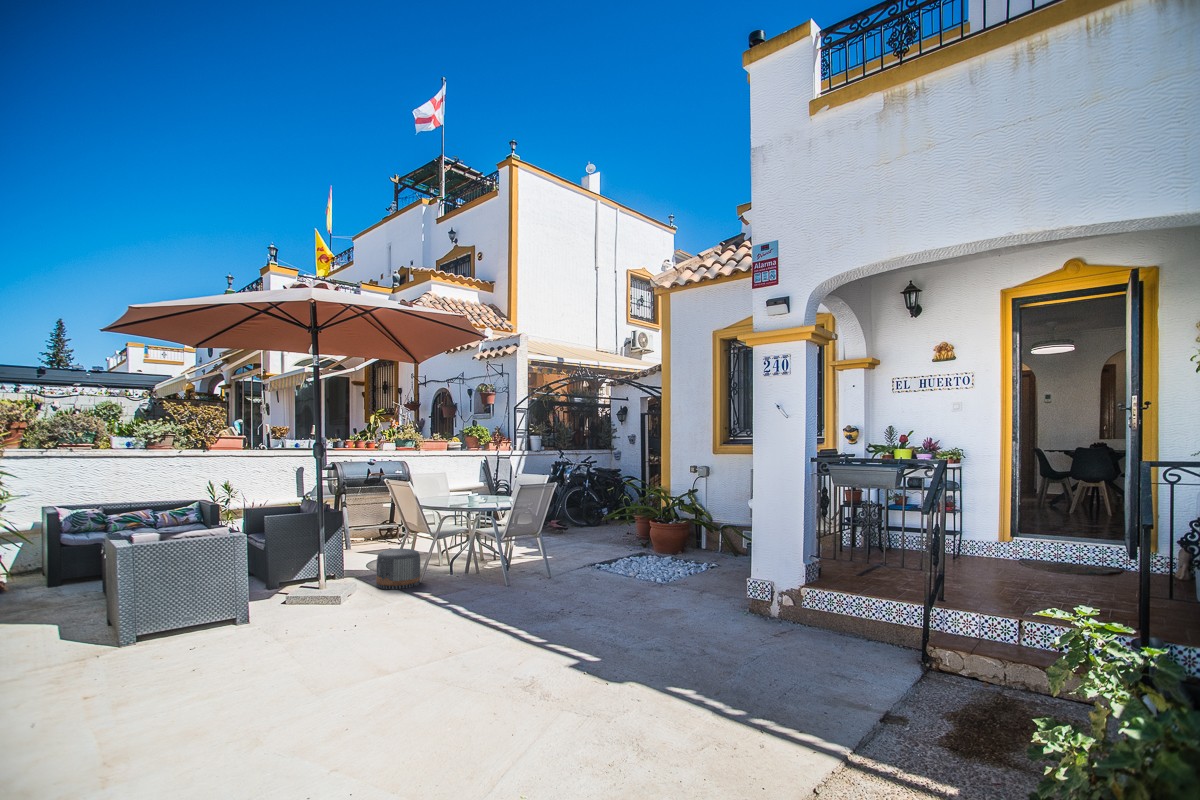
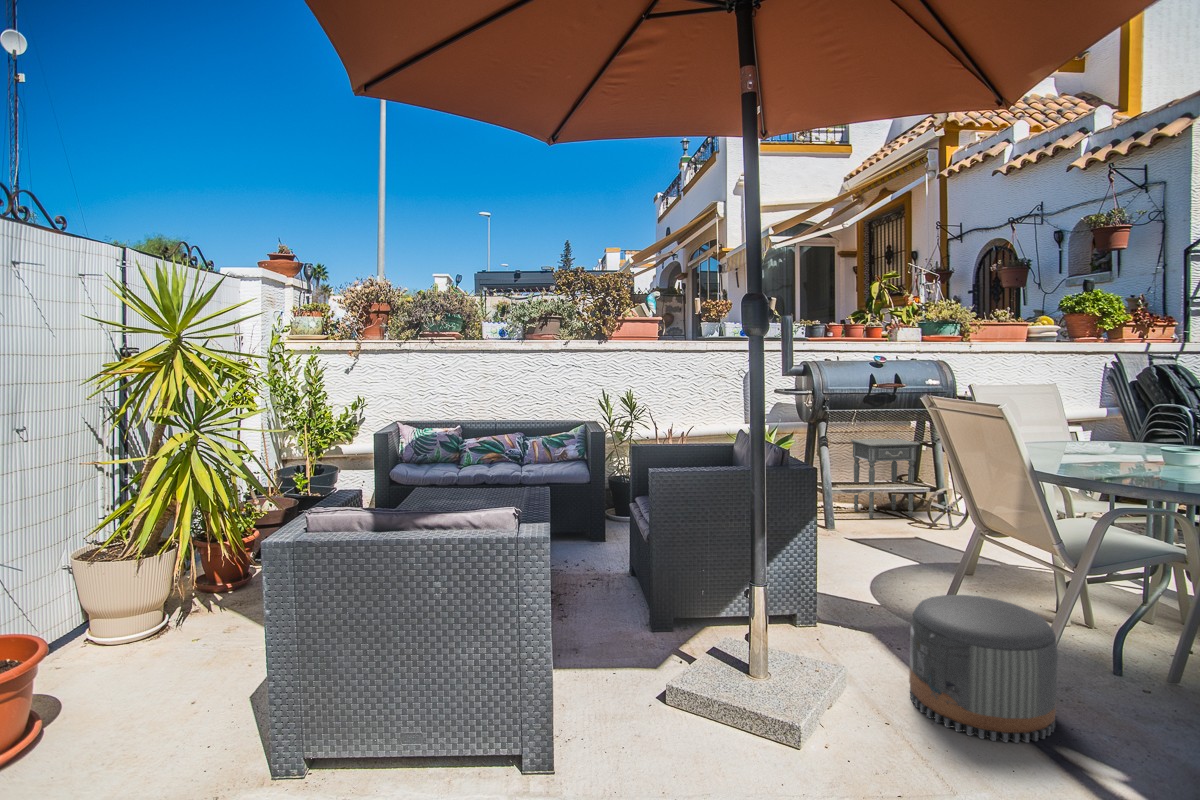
side table: none [358,502,393,545] -> present [851,439,920,519]

